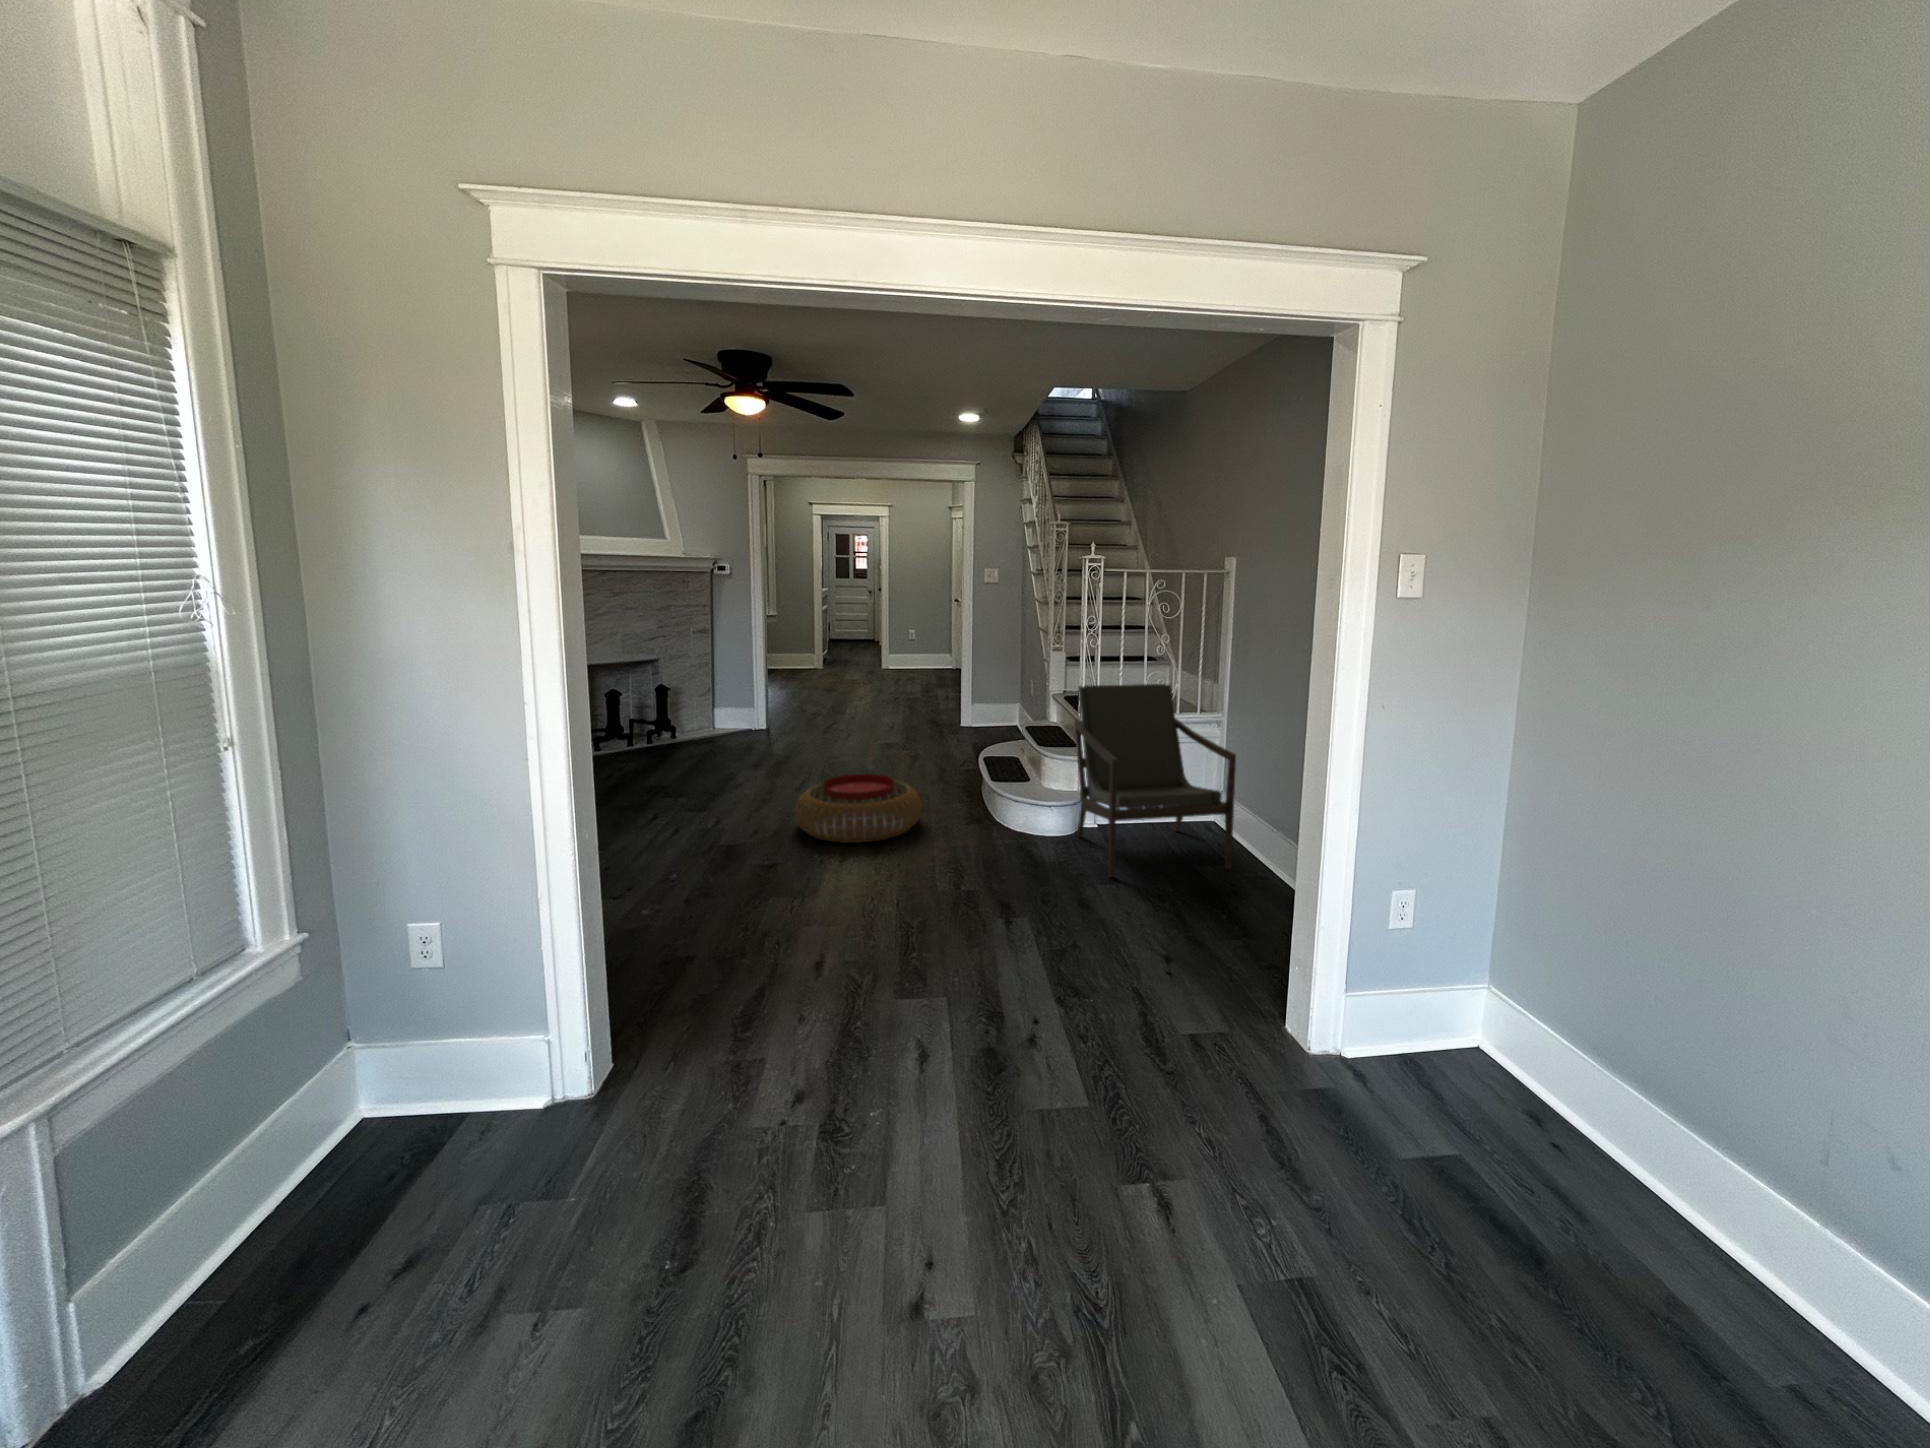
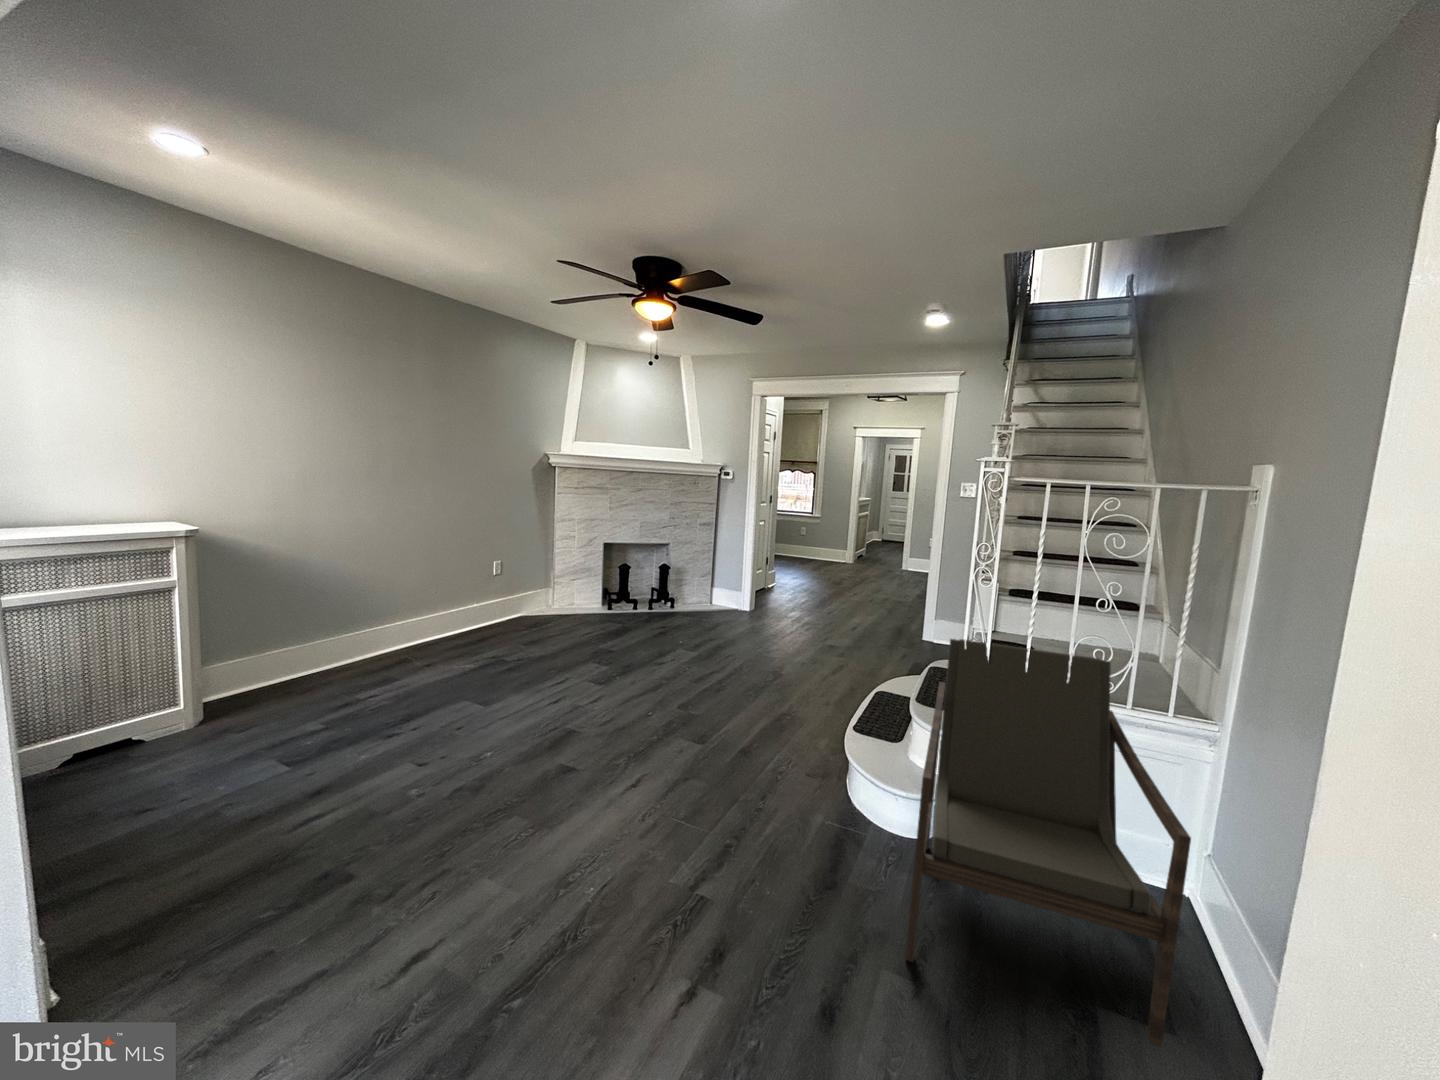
pouf: present [795,774,921,843] -> none [628,682,761,769]

